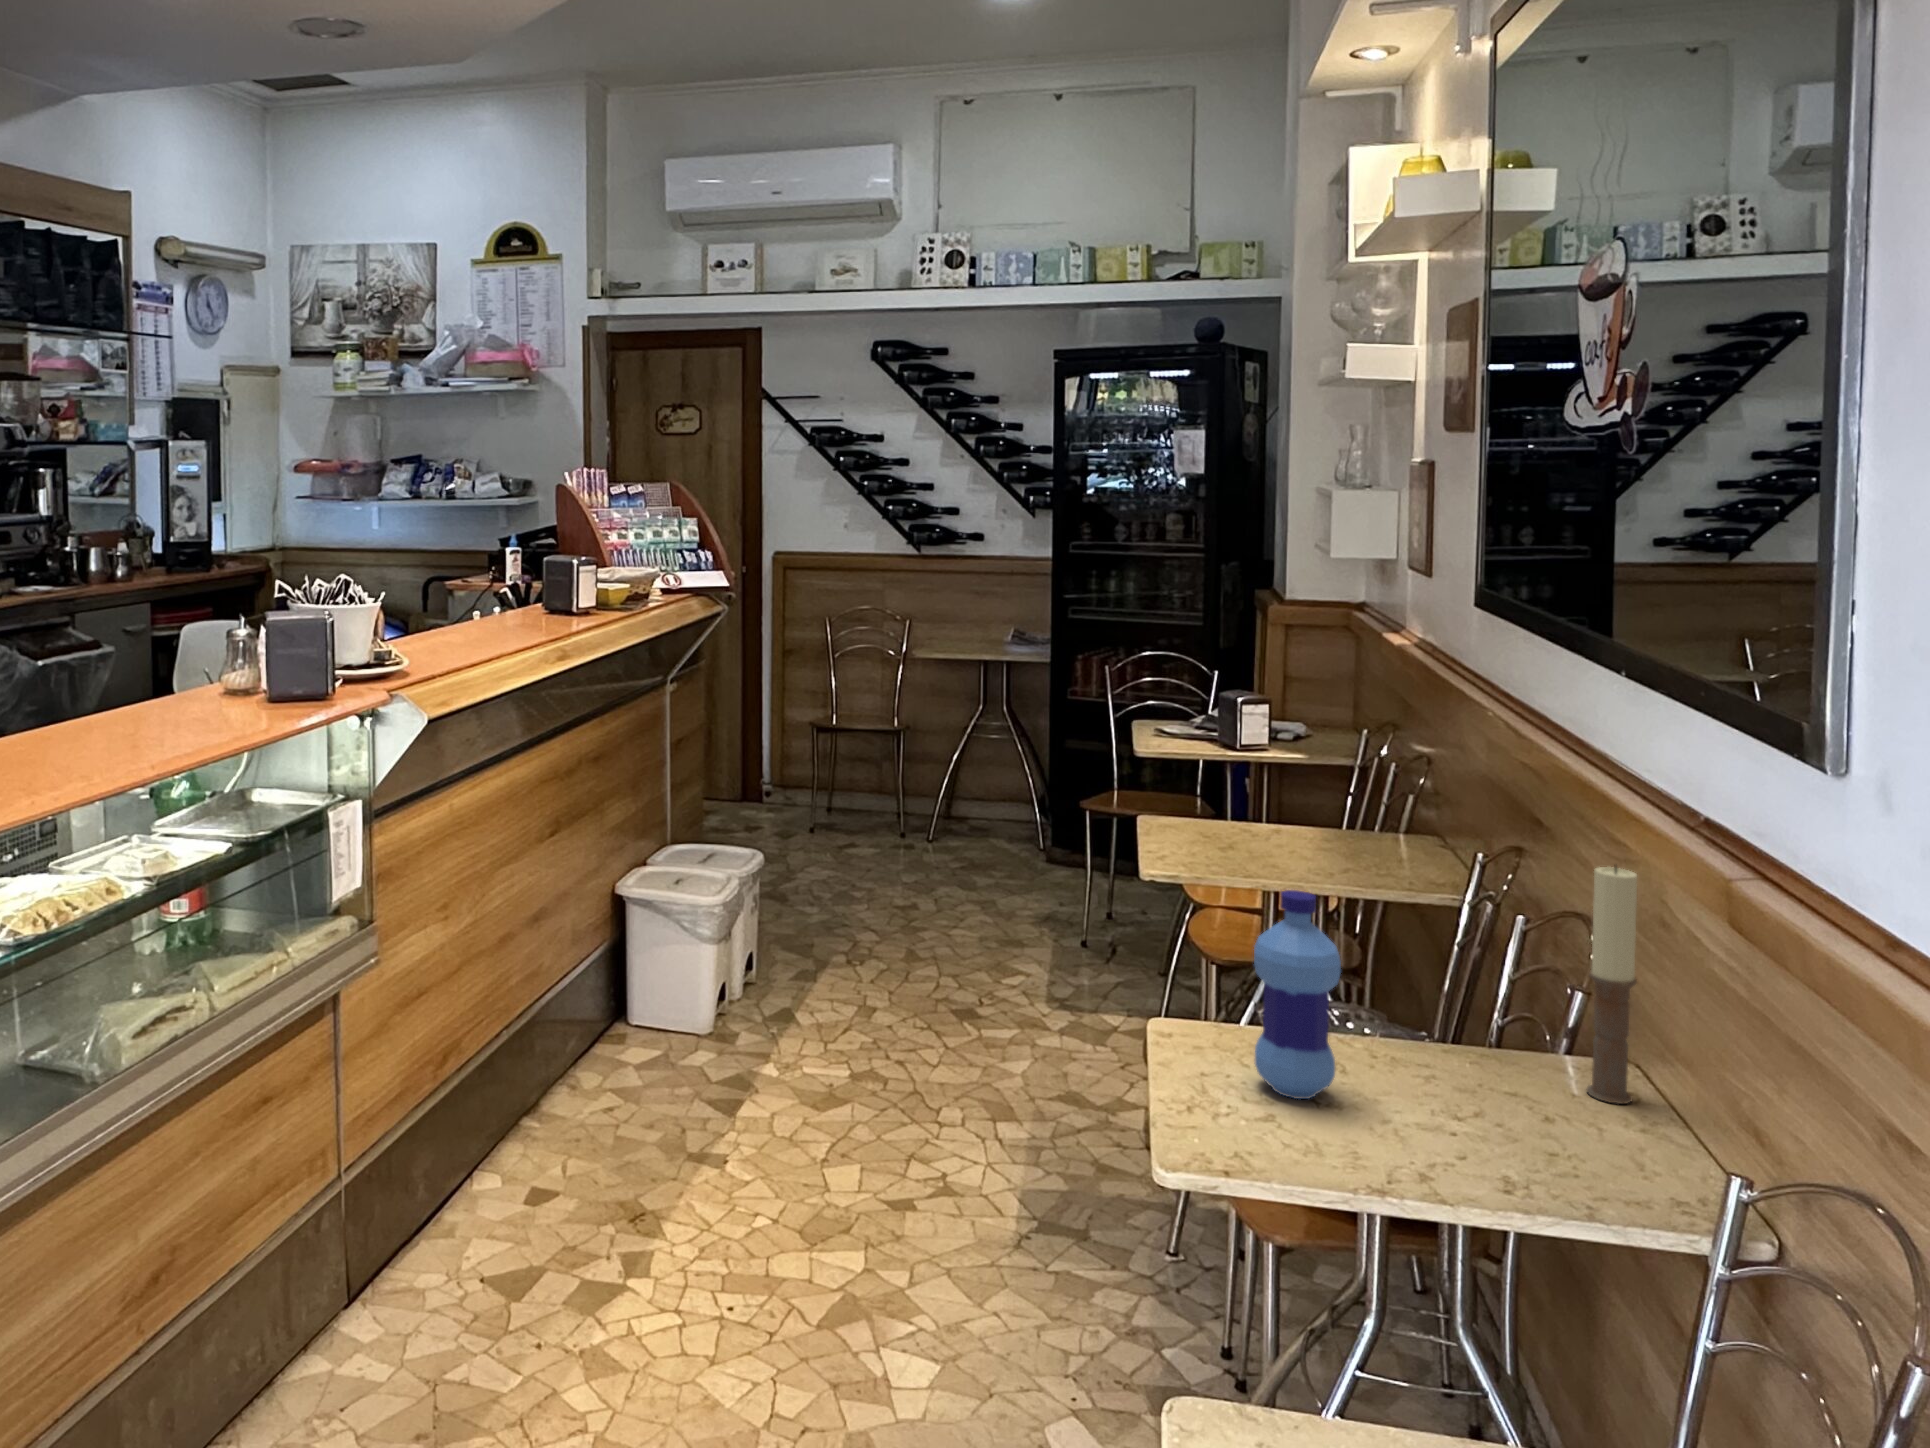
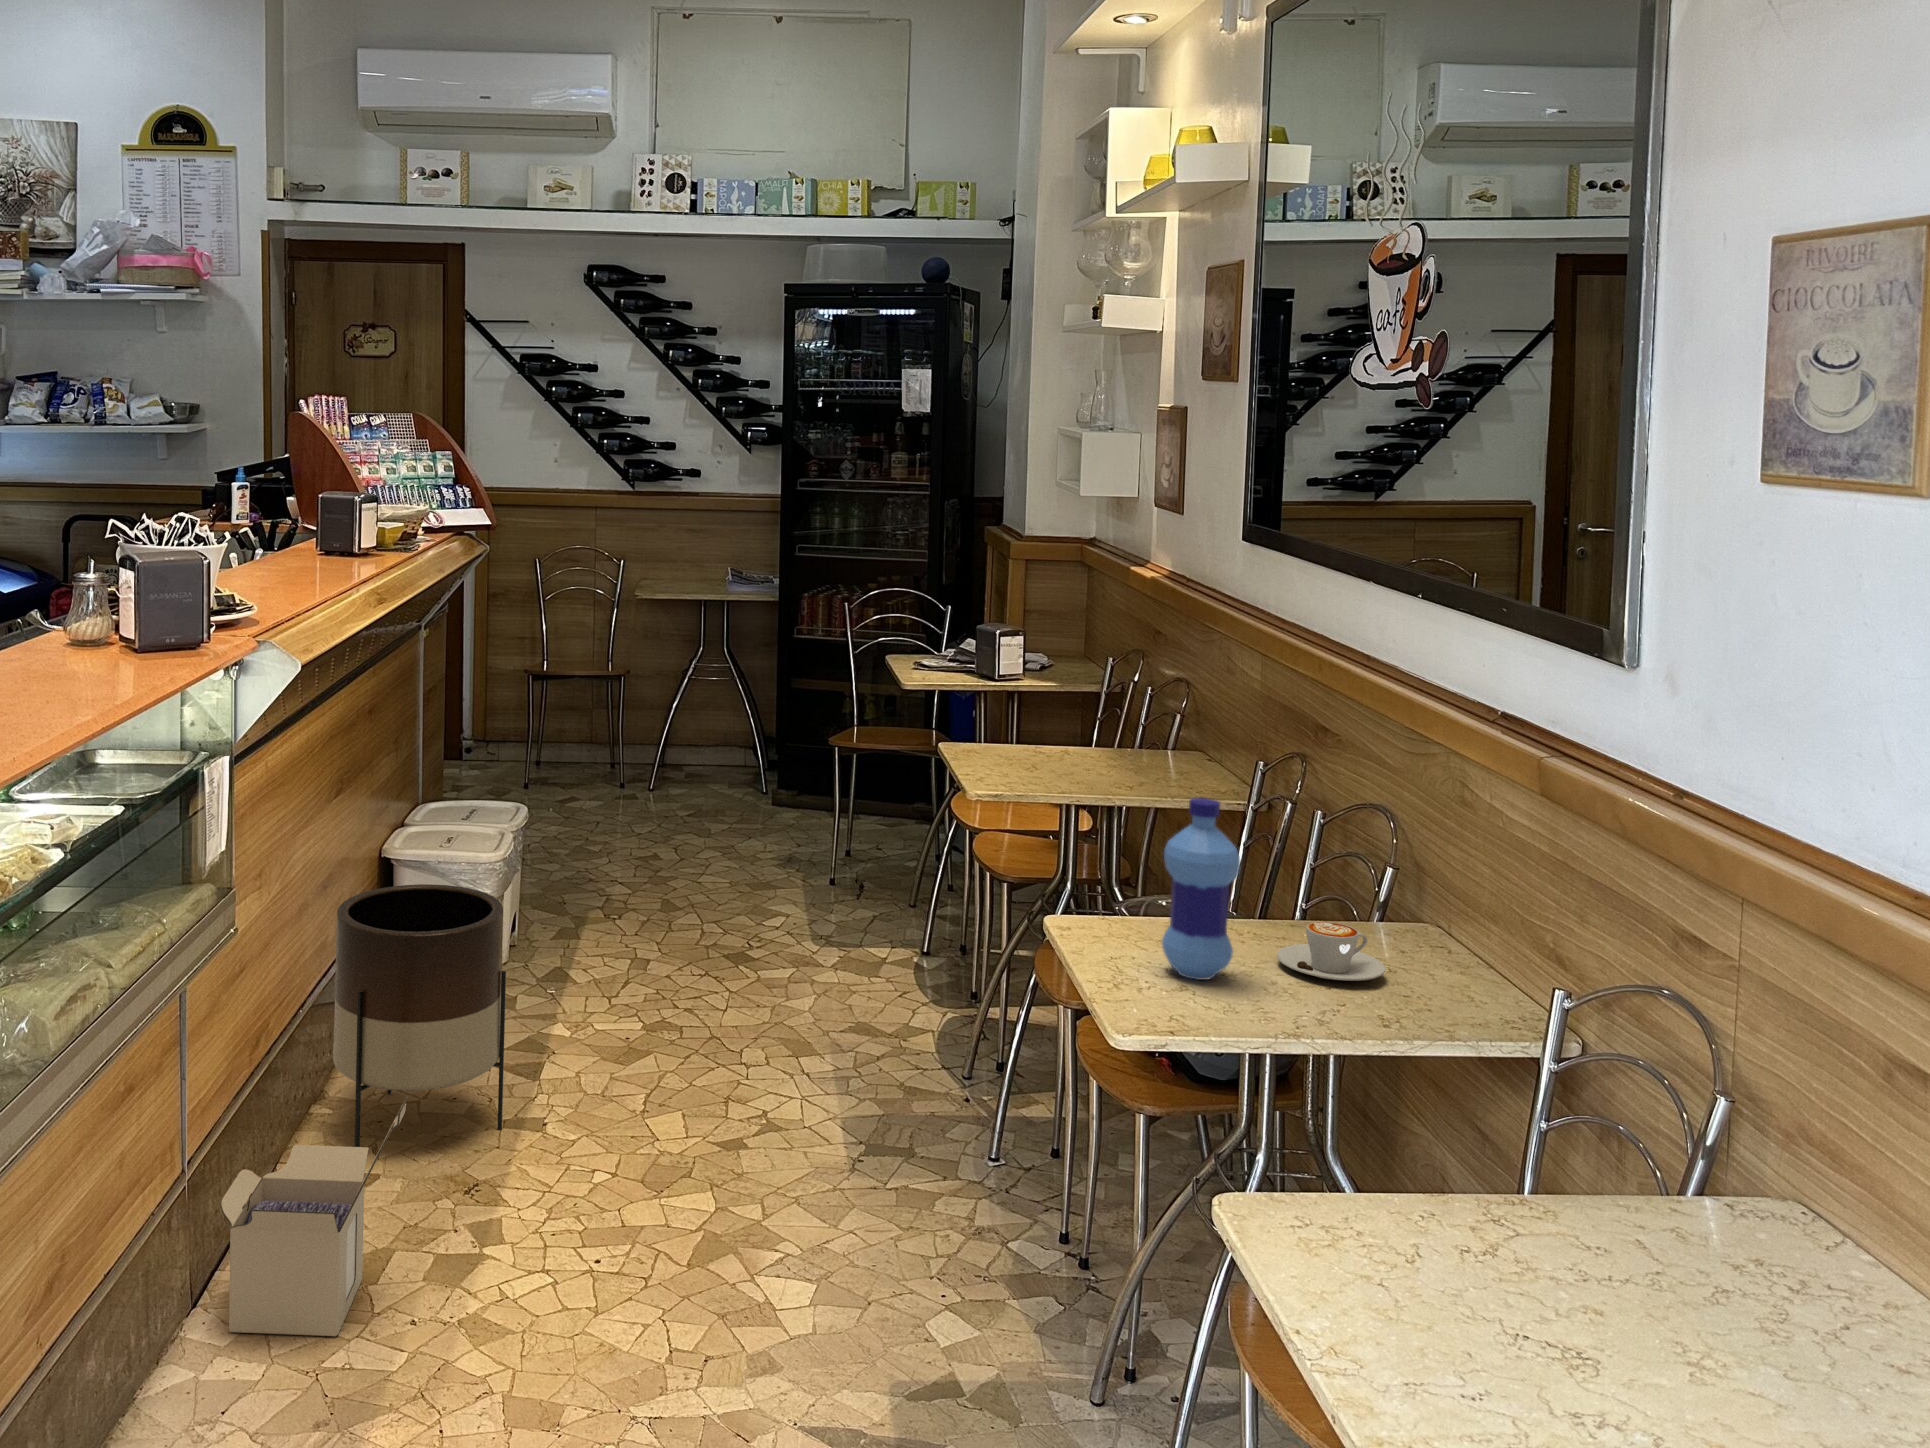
candle: present [1586,866,1637,1104] -> none [1407,762,1453,962]
planter: none [529,919,685,1175] -> present [333,884,506,1147]
coffee cup: none [1405,1043,1540,1119] -> present [1277,922,1385,981]
cardboard box: none [366,1124,543,1351] -> present [220,1095,409,1336]

